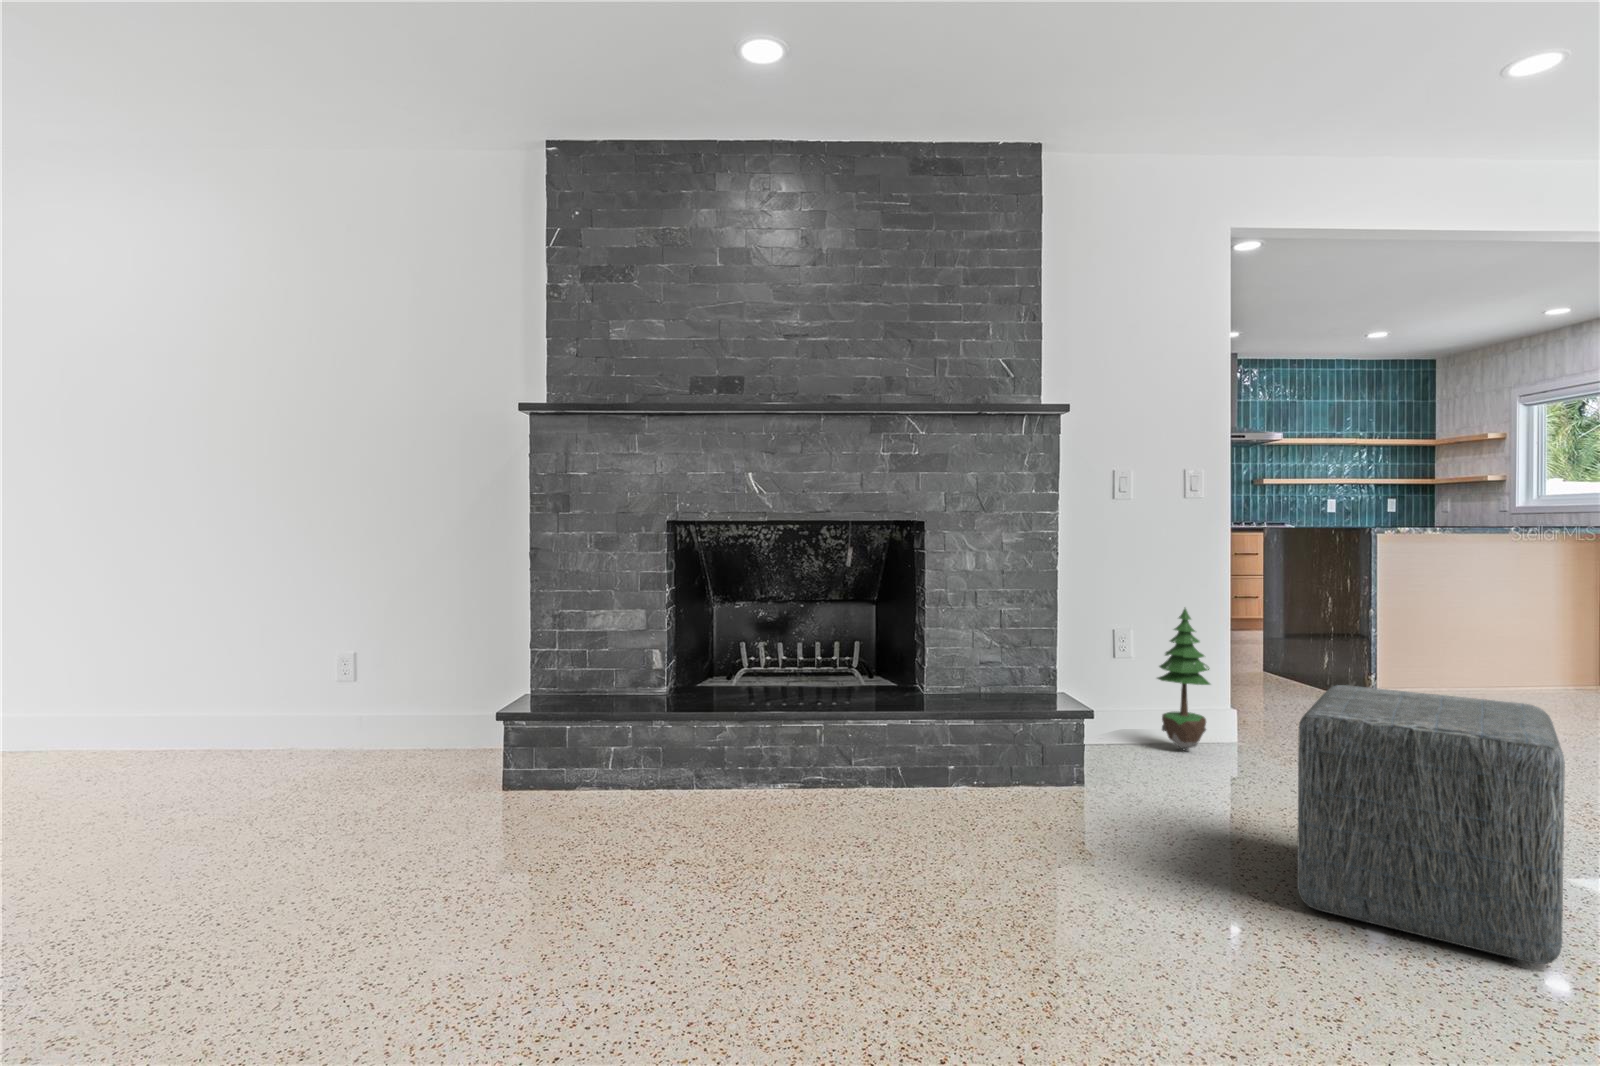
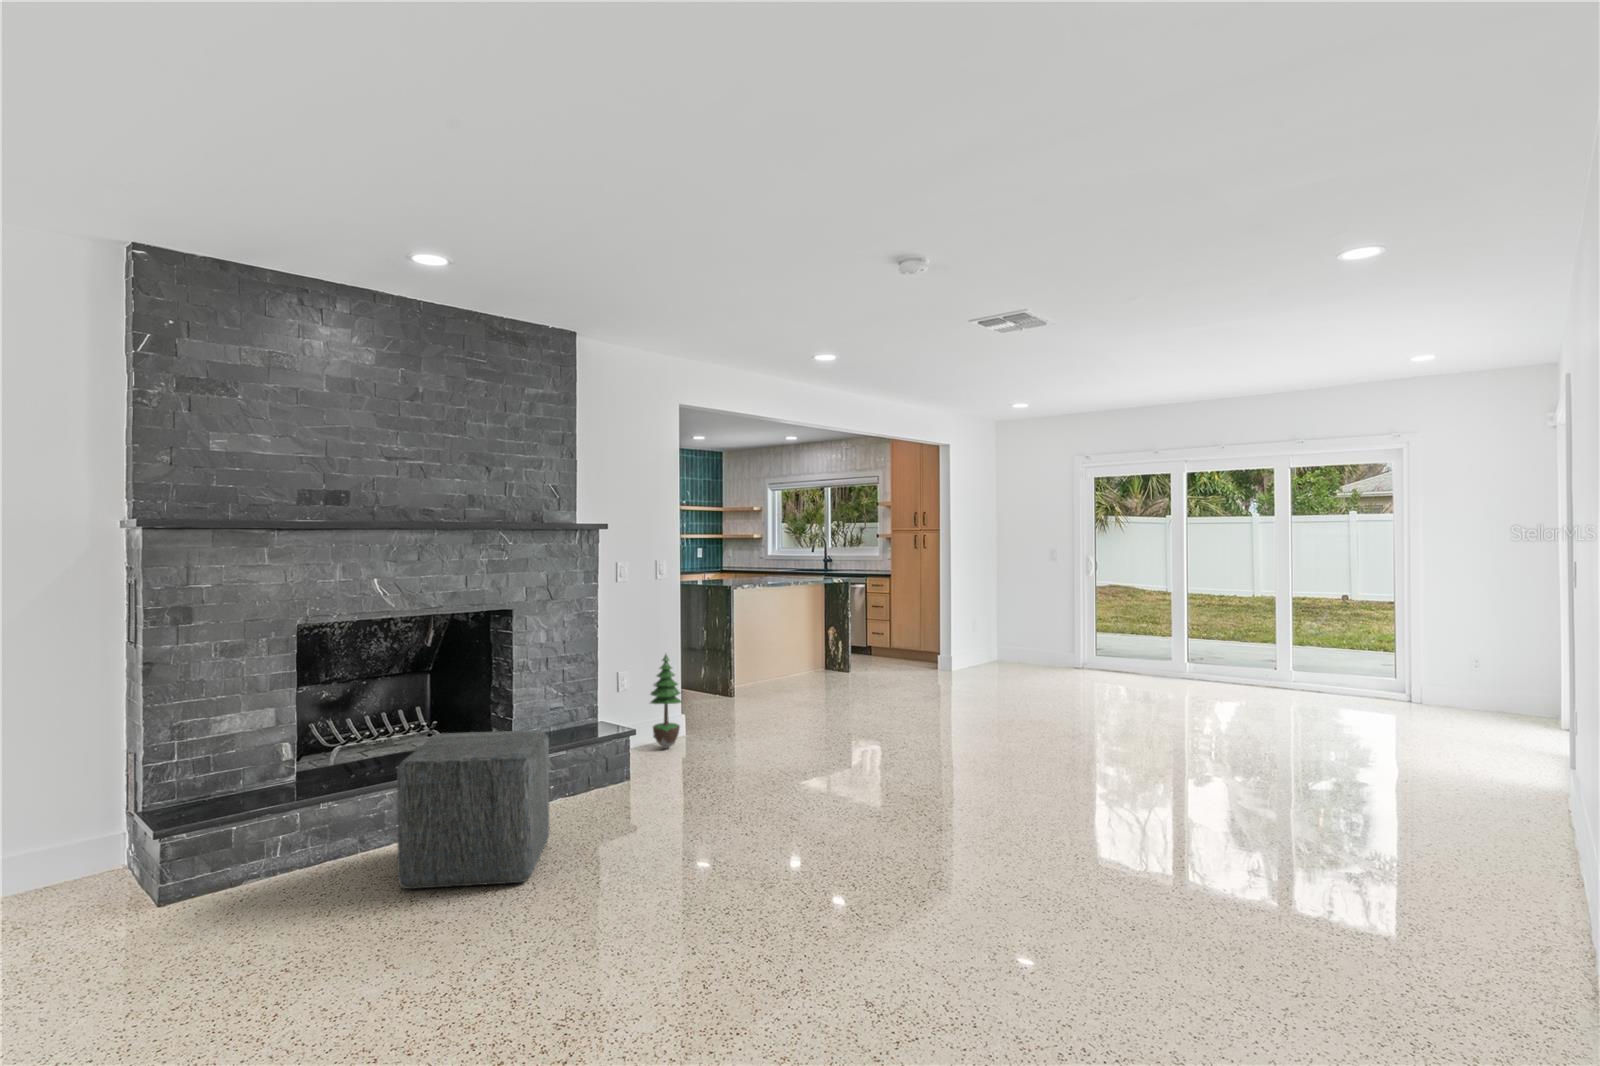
ottoman: present [1297,685,1565,964] -> present [397,730,550,889]

